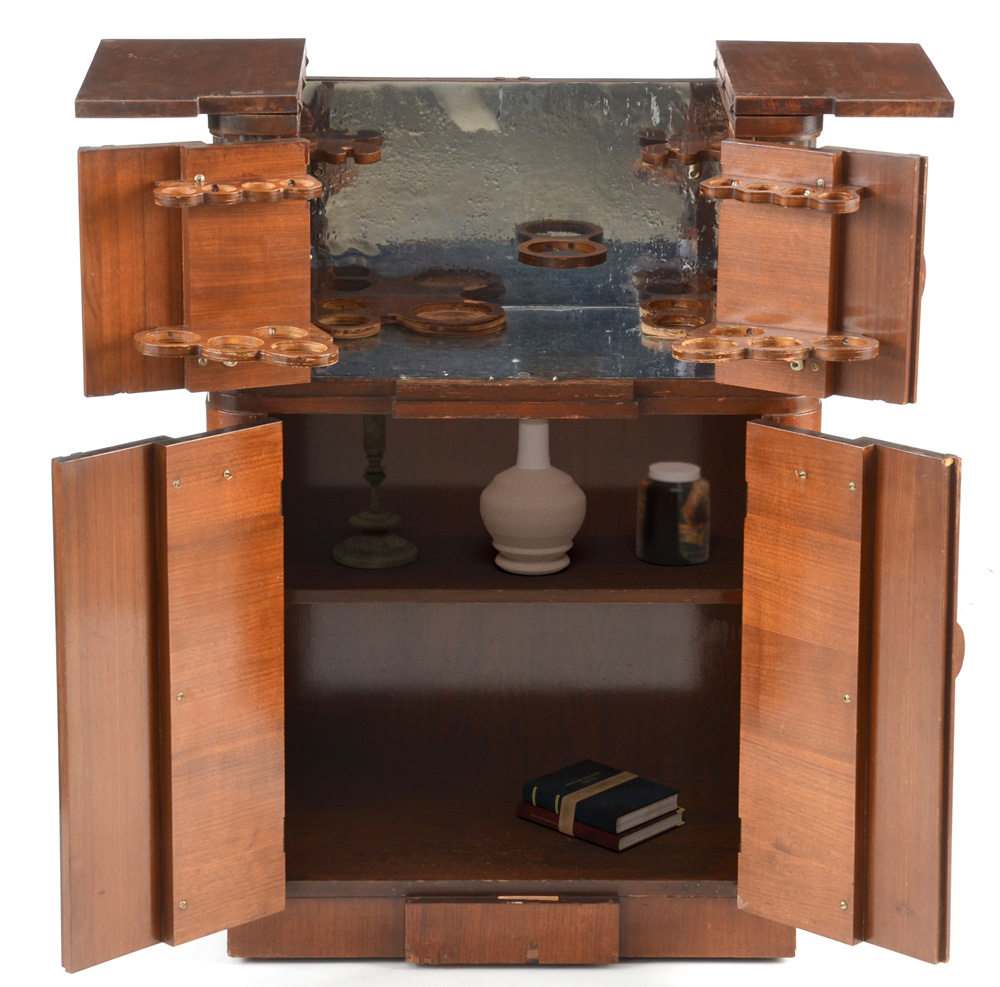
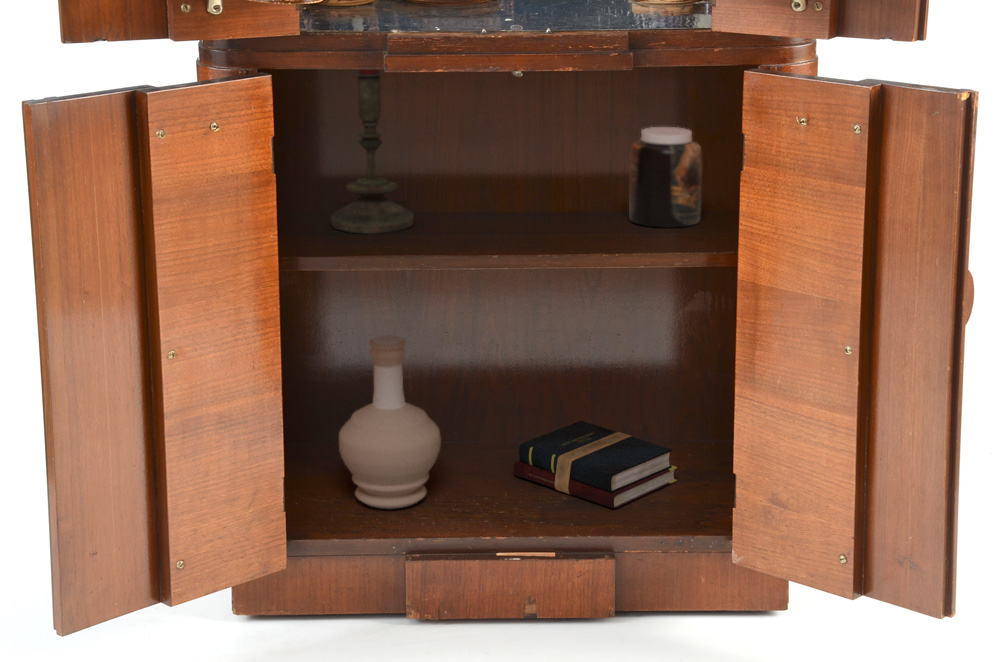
bottle: present [480,418,586,575] -> present [339,335,441,509]

